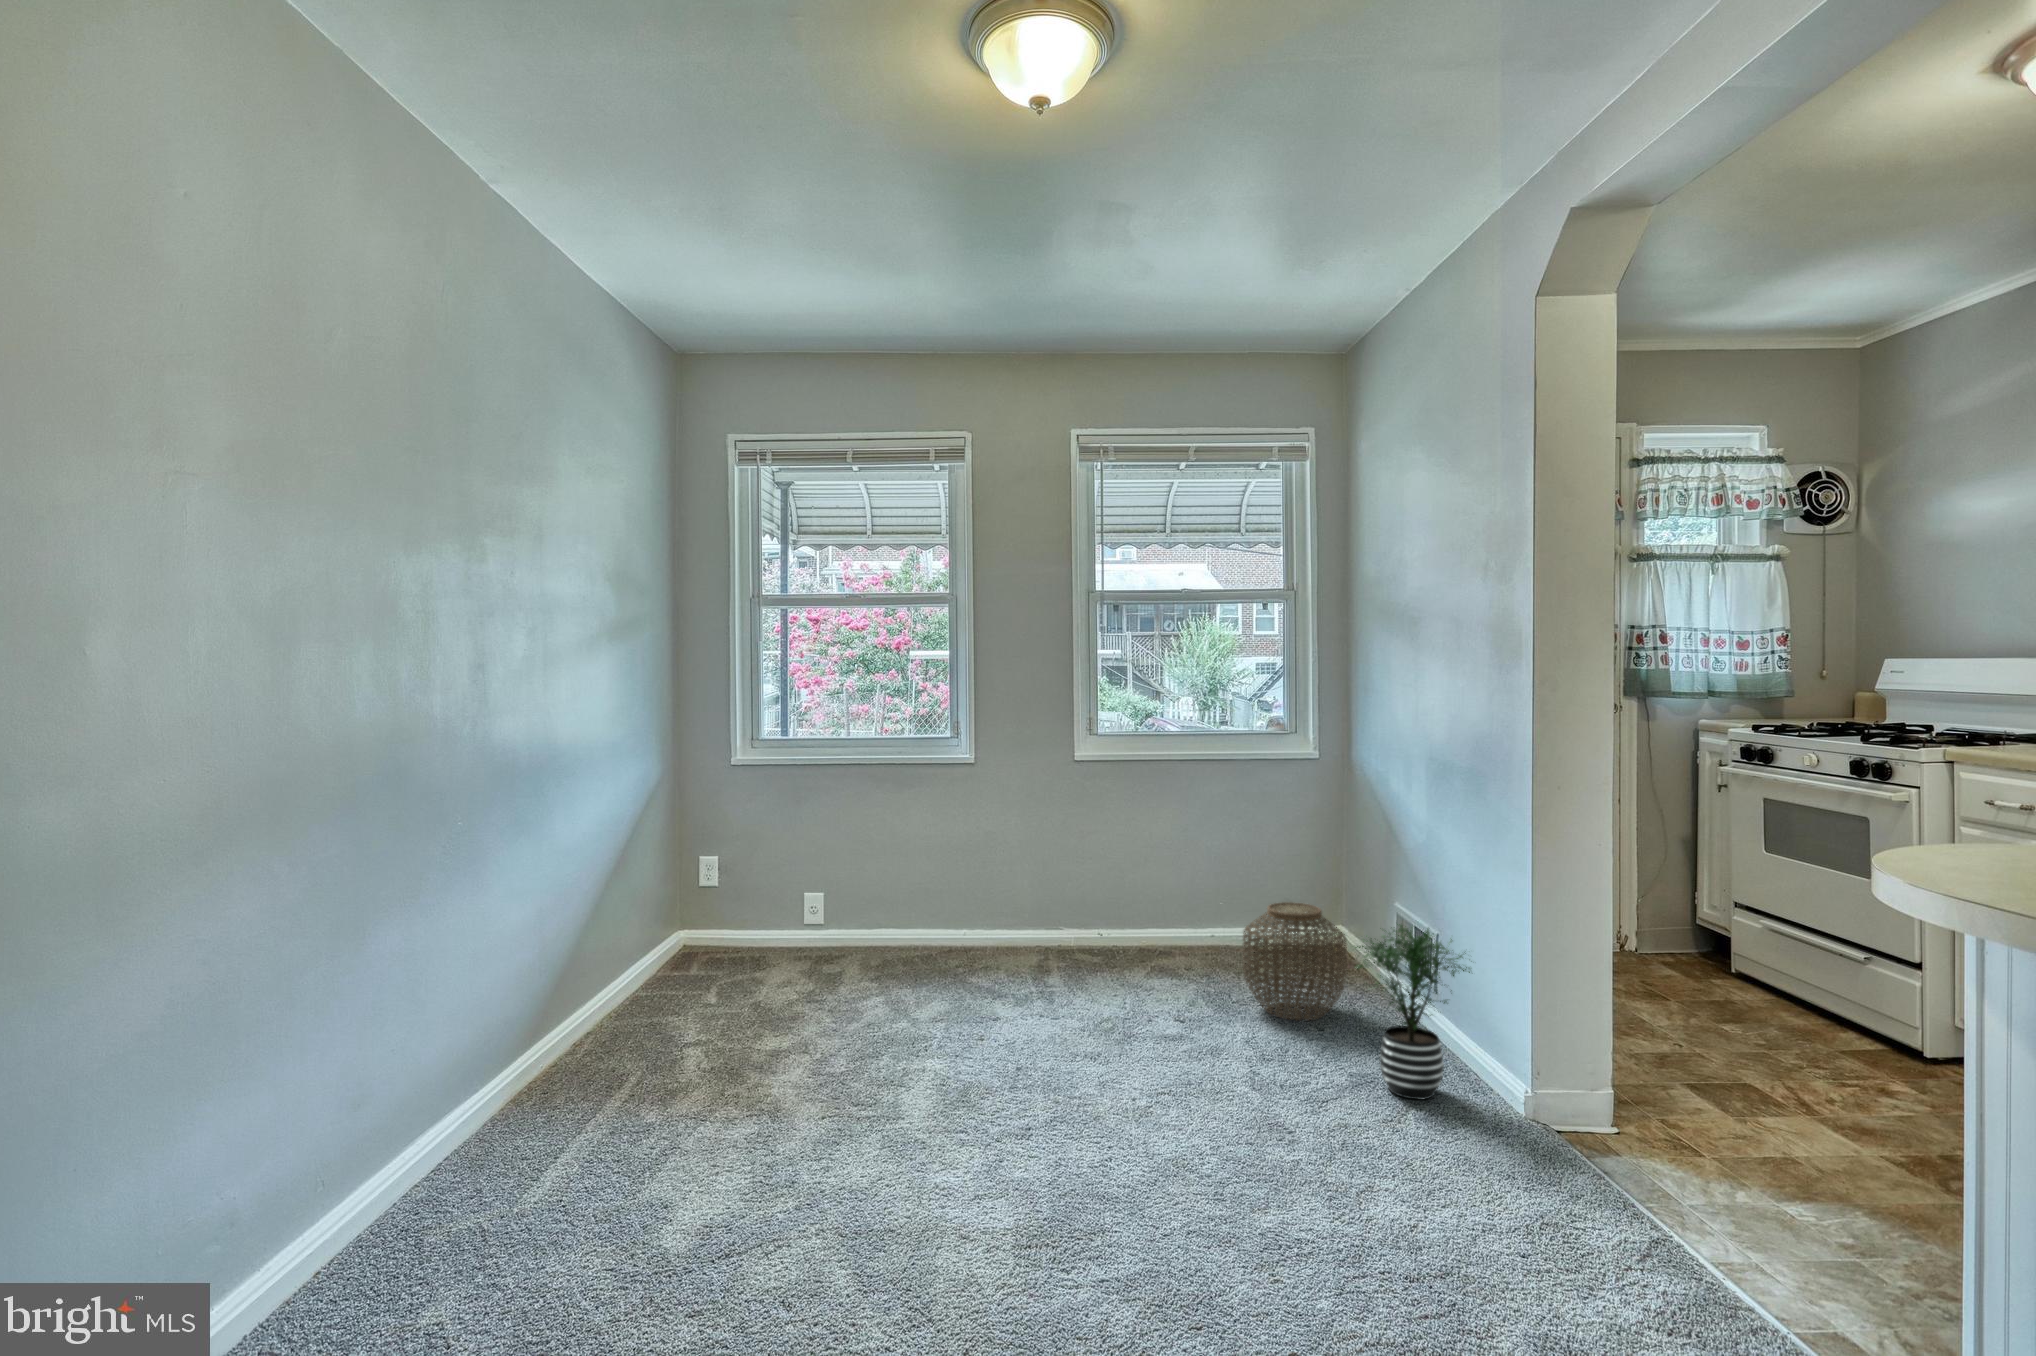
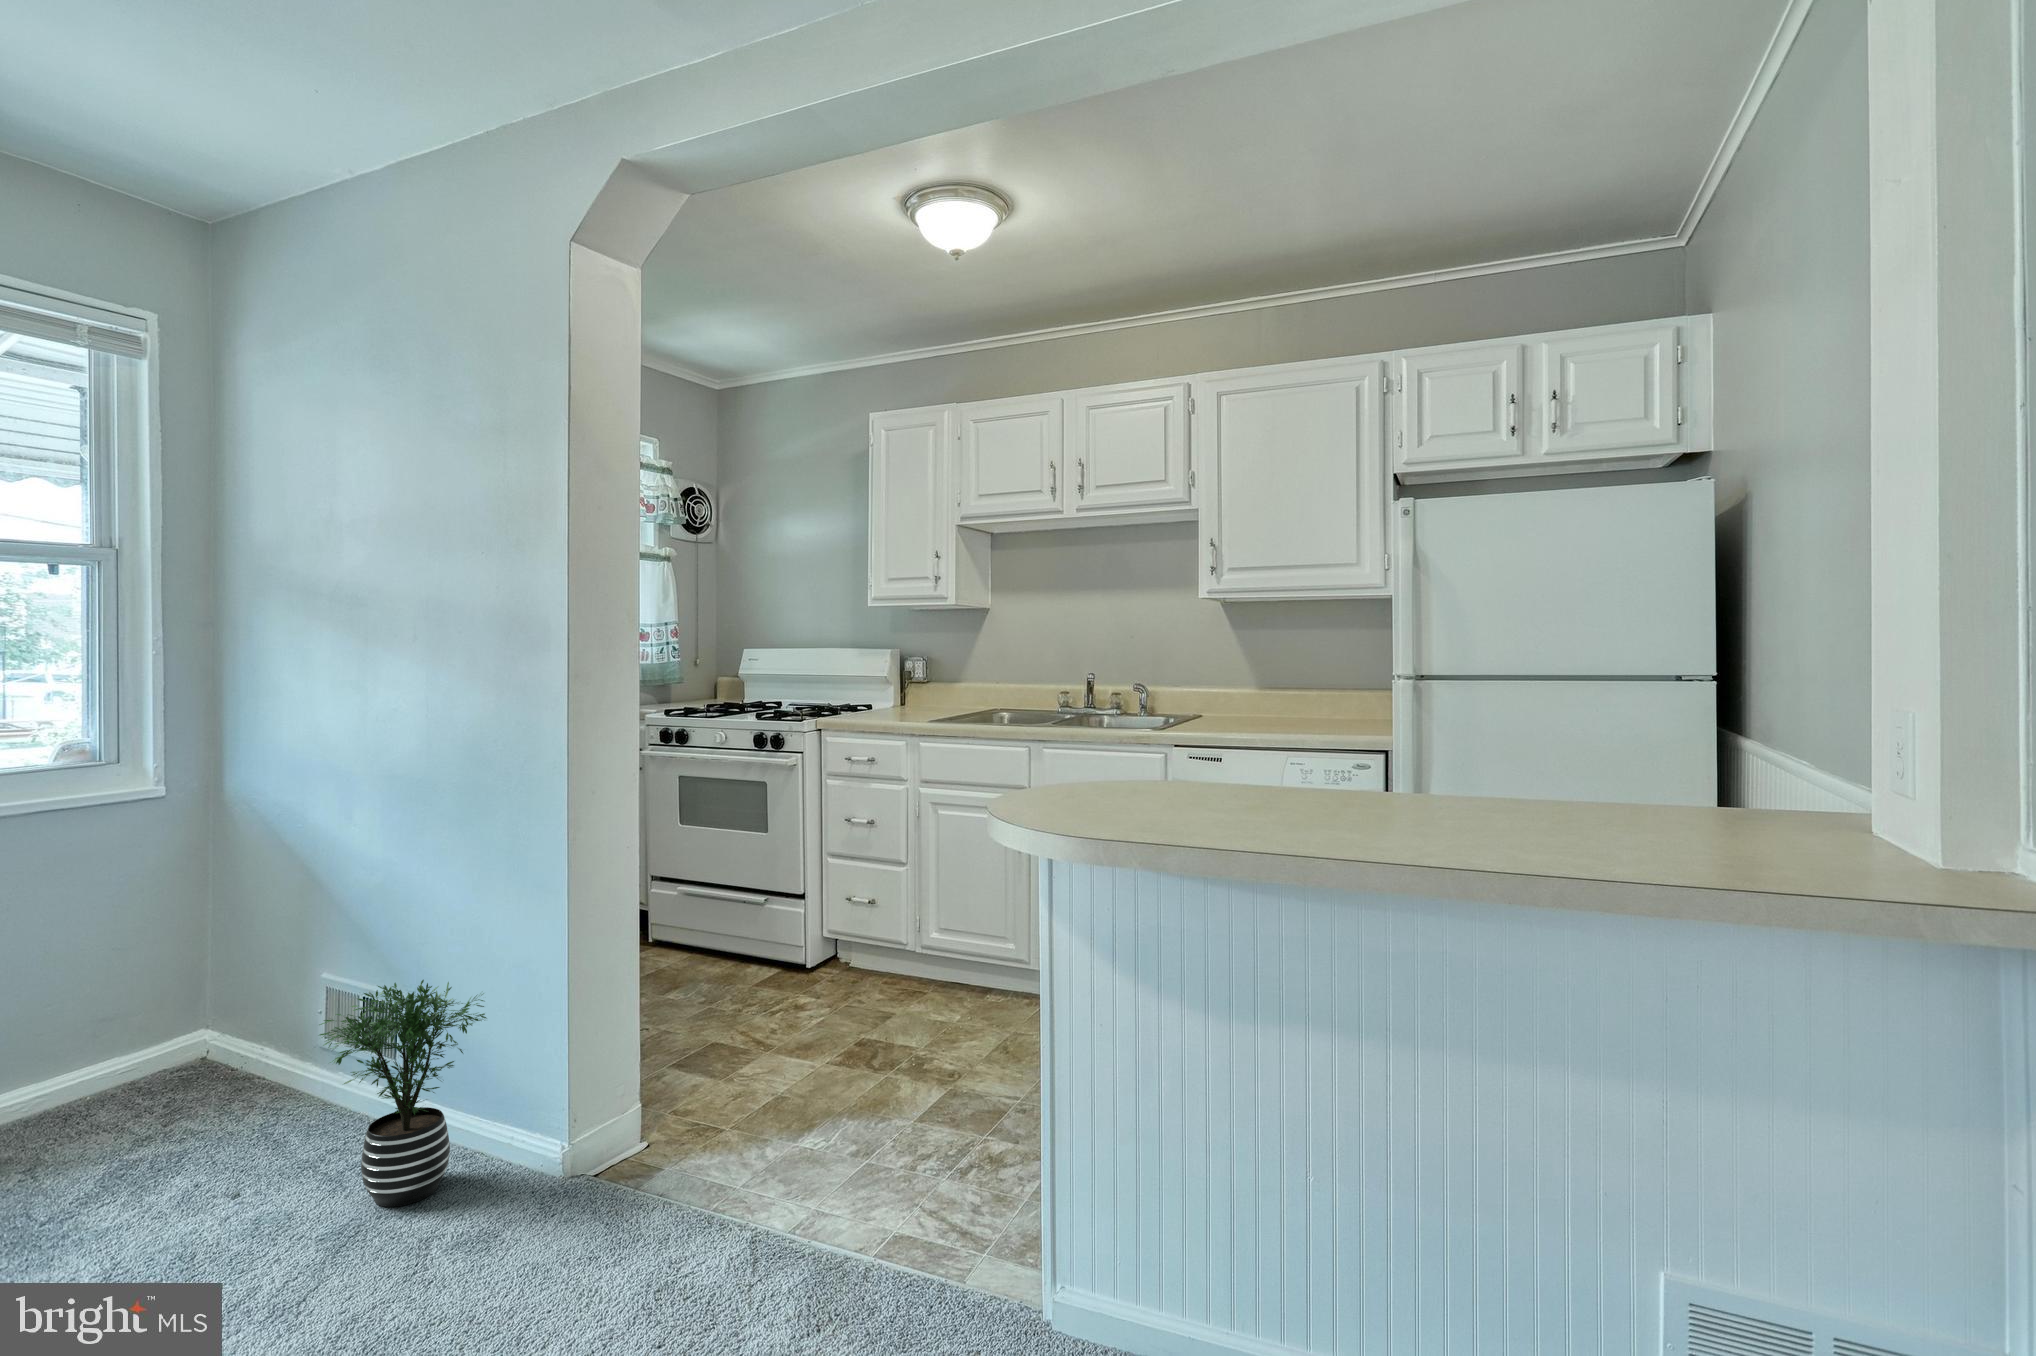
woven basket: present [1243,902,1347,1020] -> none [77,992,266,1171]

